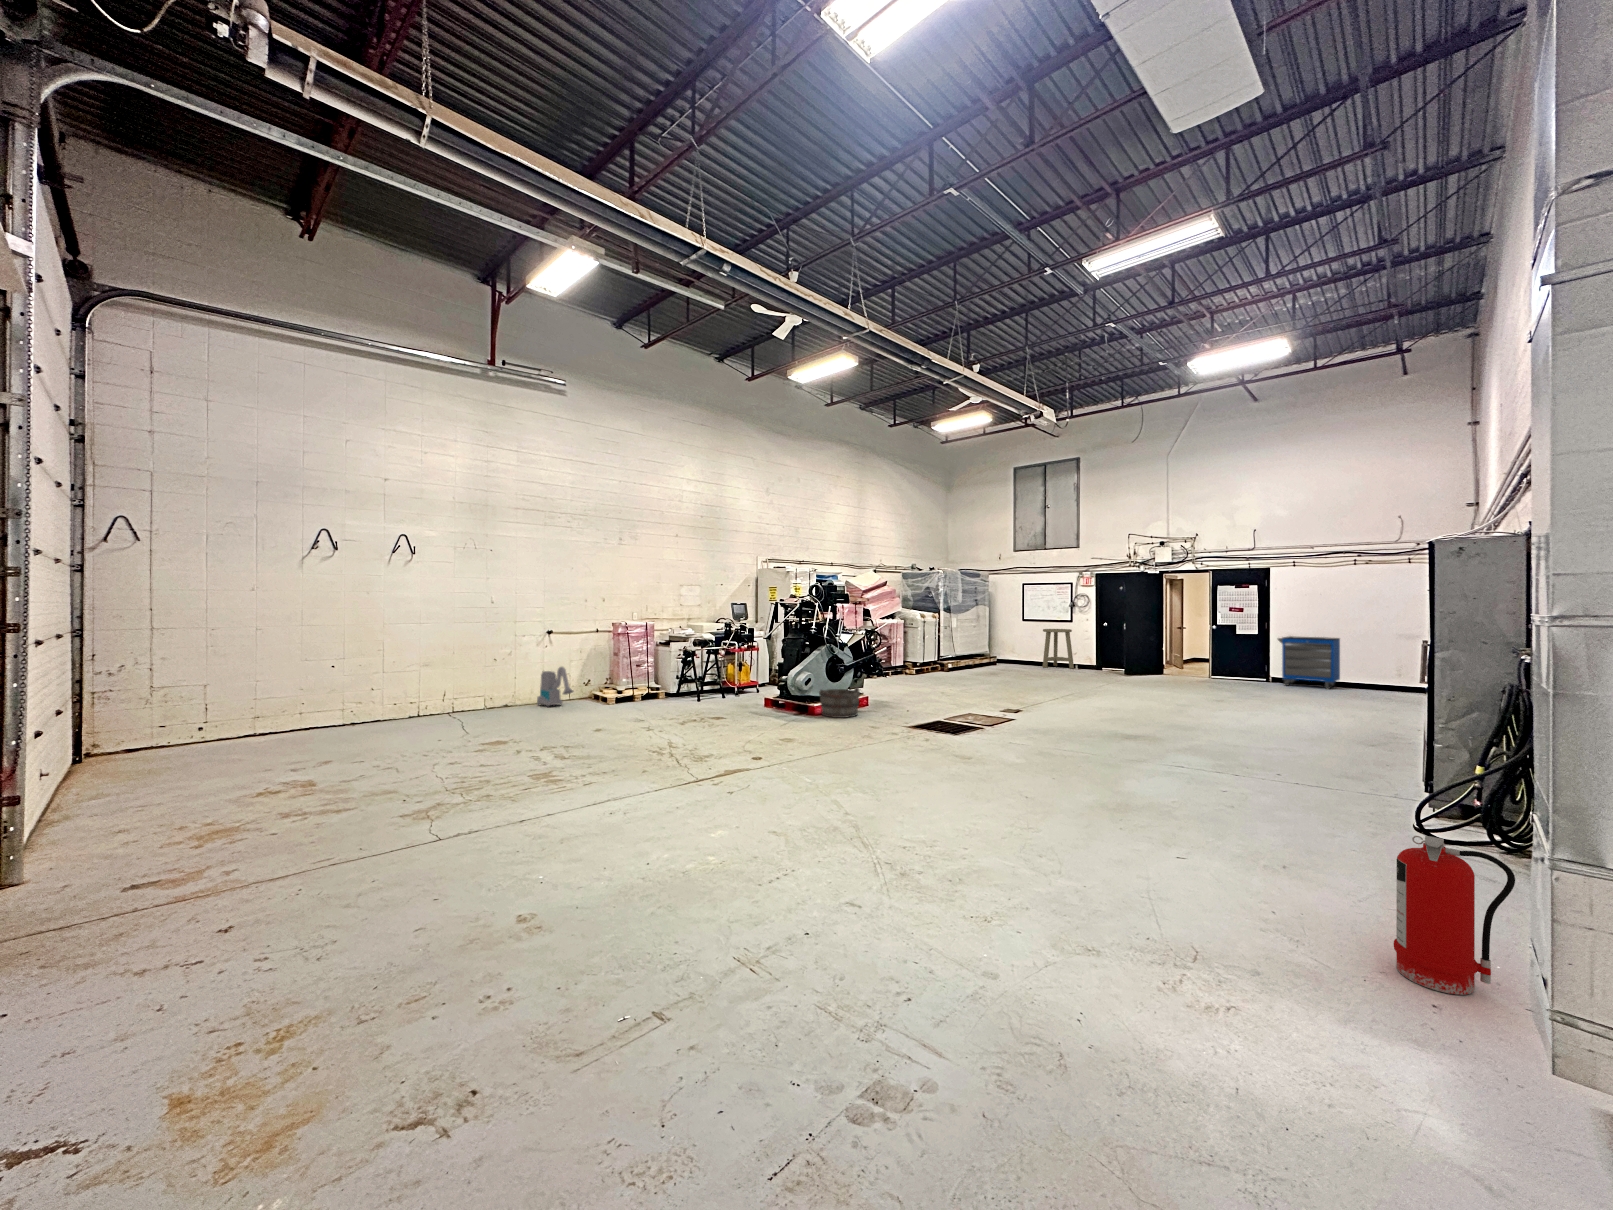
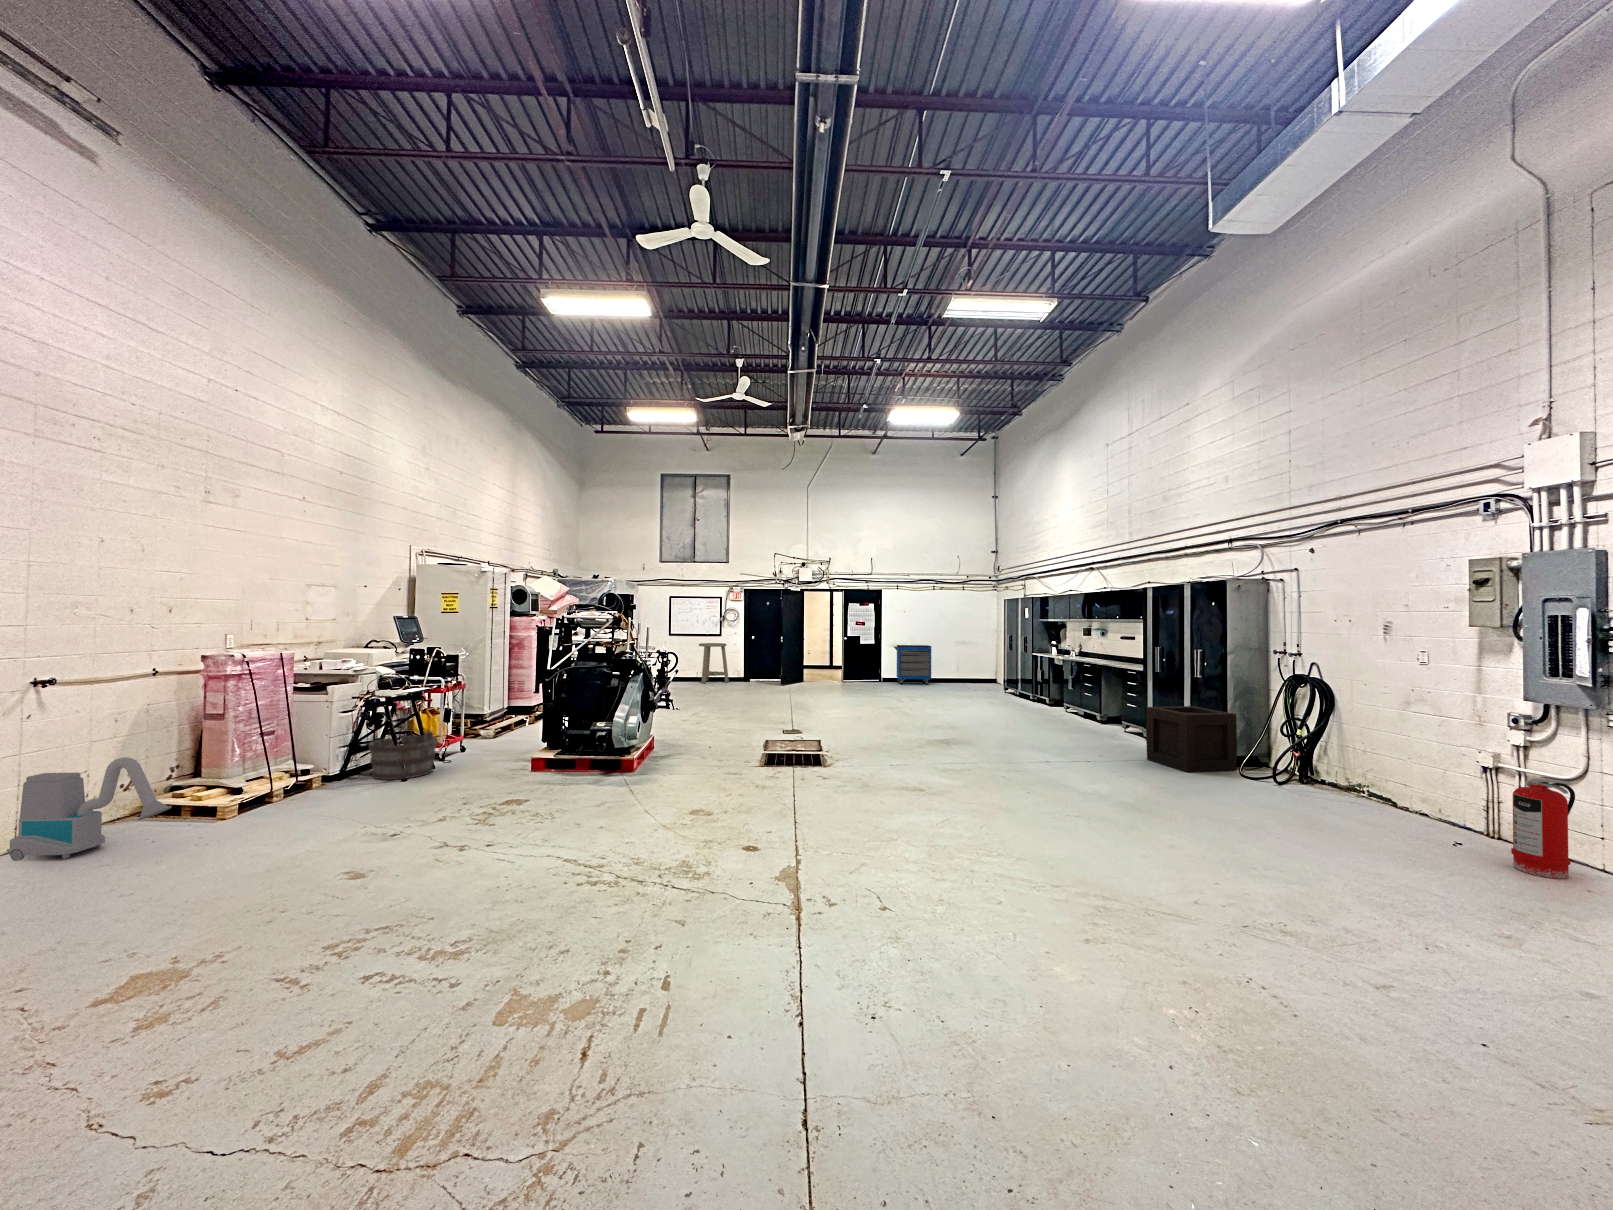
bucket: present [819,687,860,718] -> present [368,731,439,780]
wooden crate: none [1319,717,1430,820] -> present [1146,706,1237,772]

